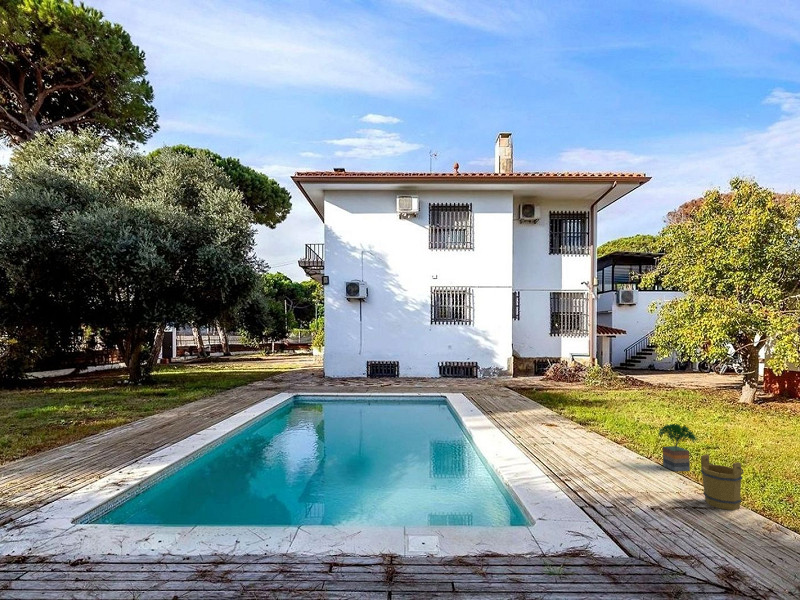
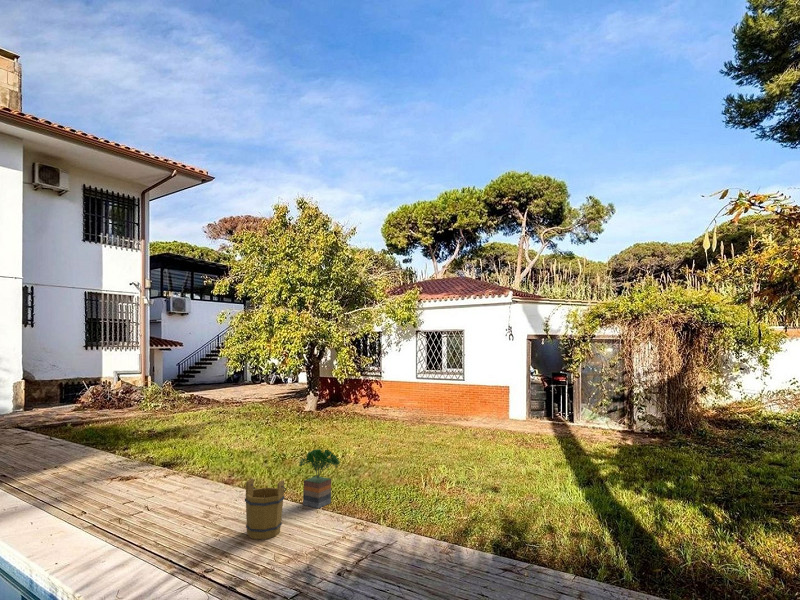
bucket: present [701,455,744,510] -> present [245,479,286,539]

